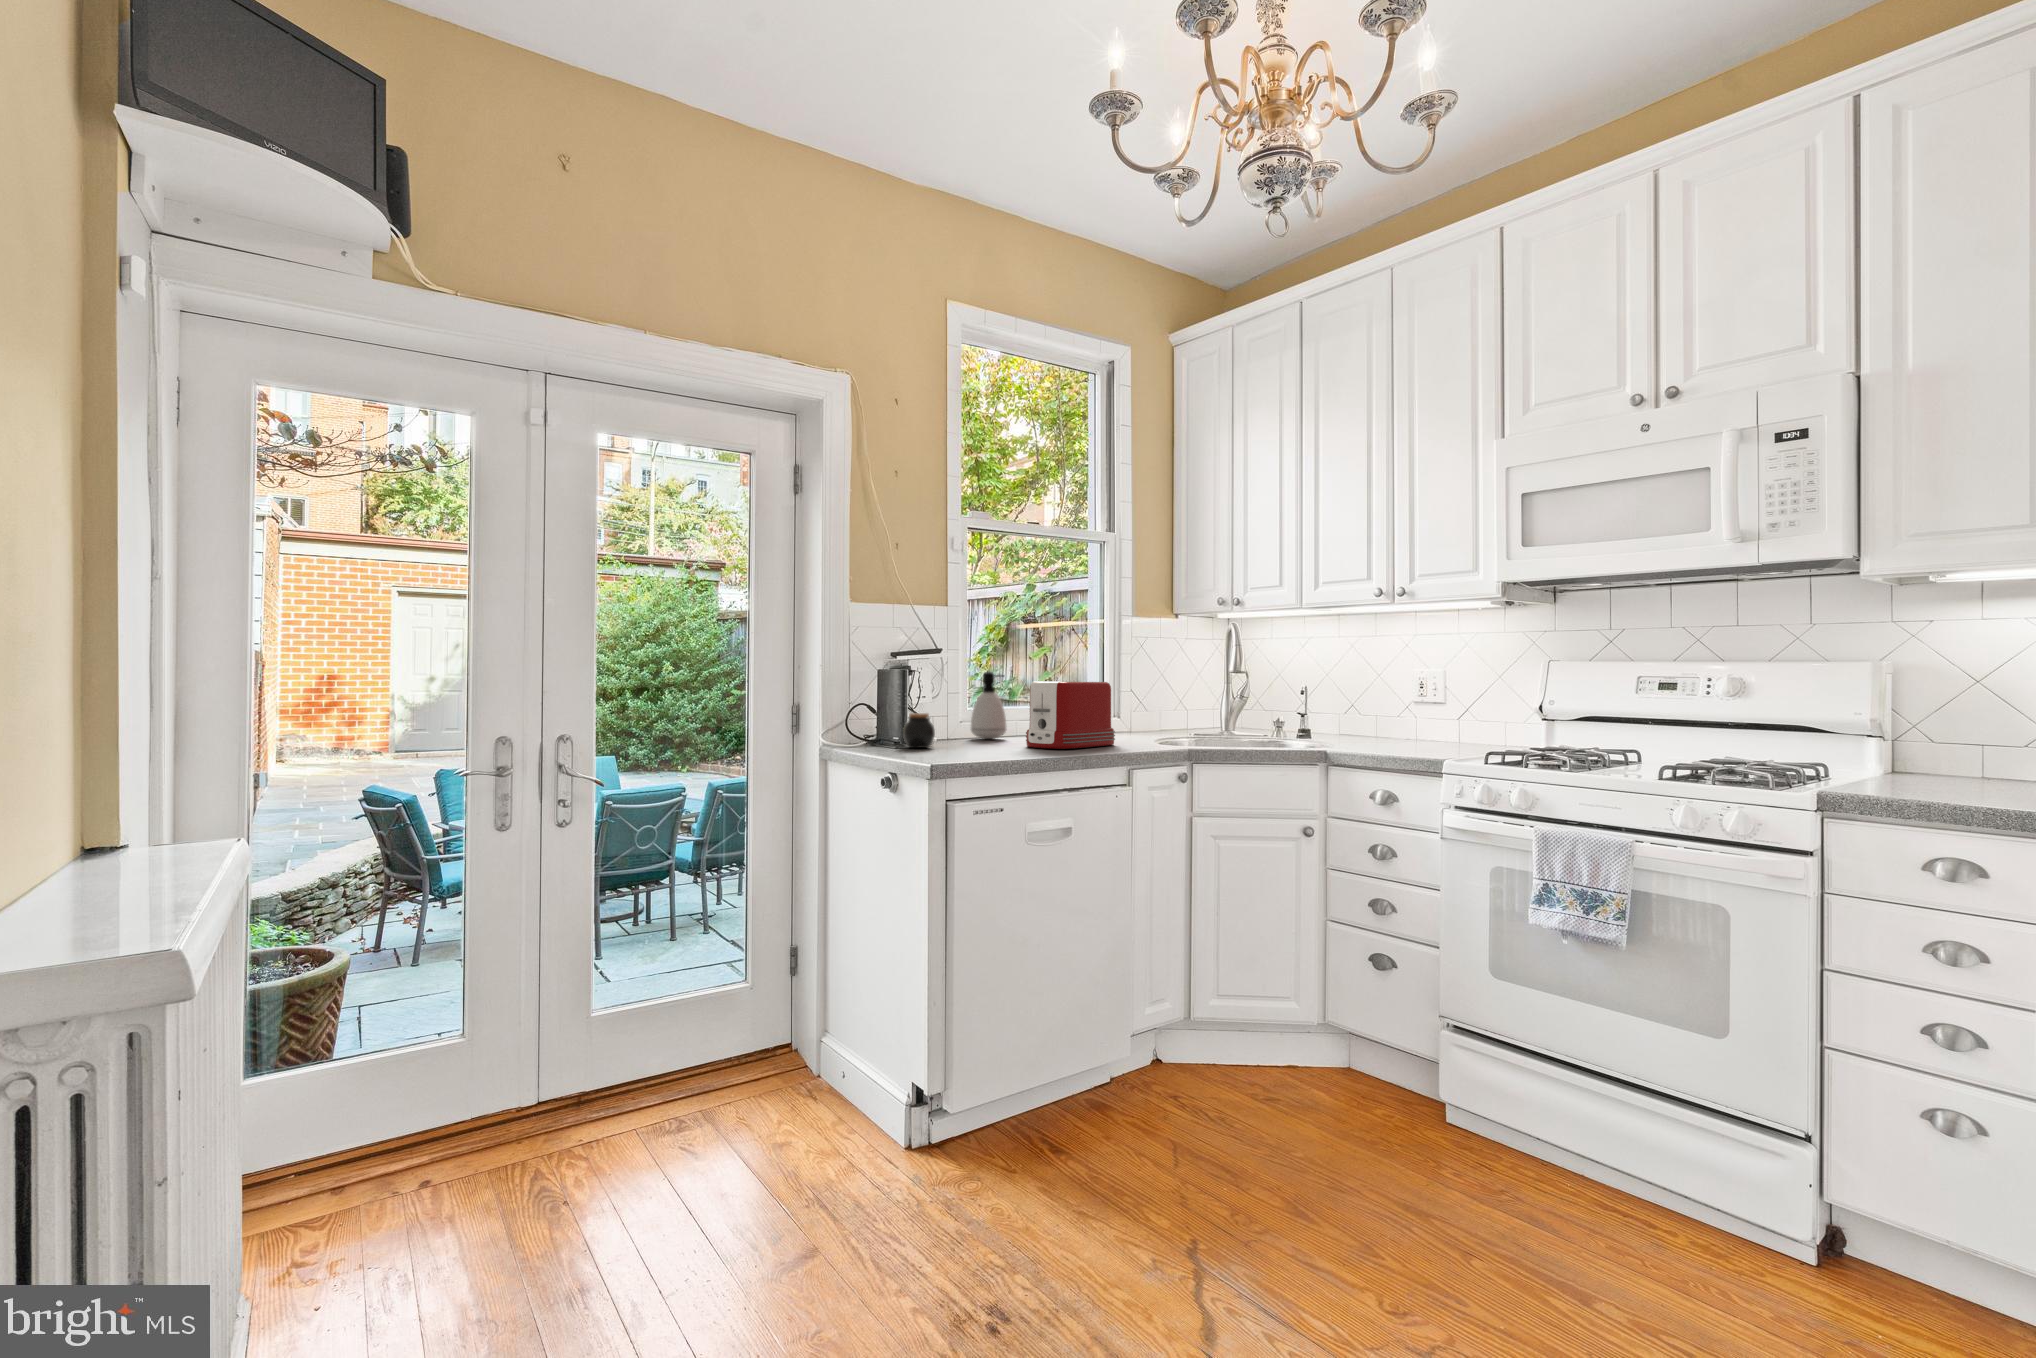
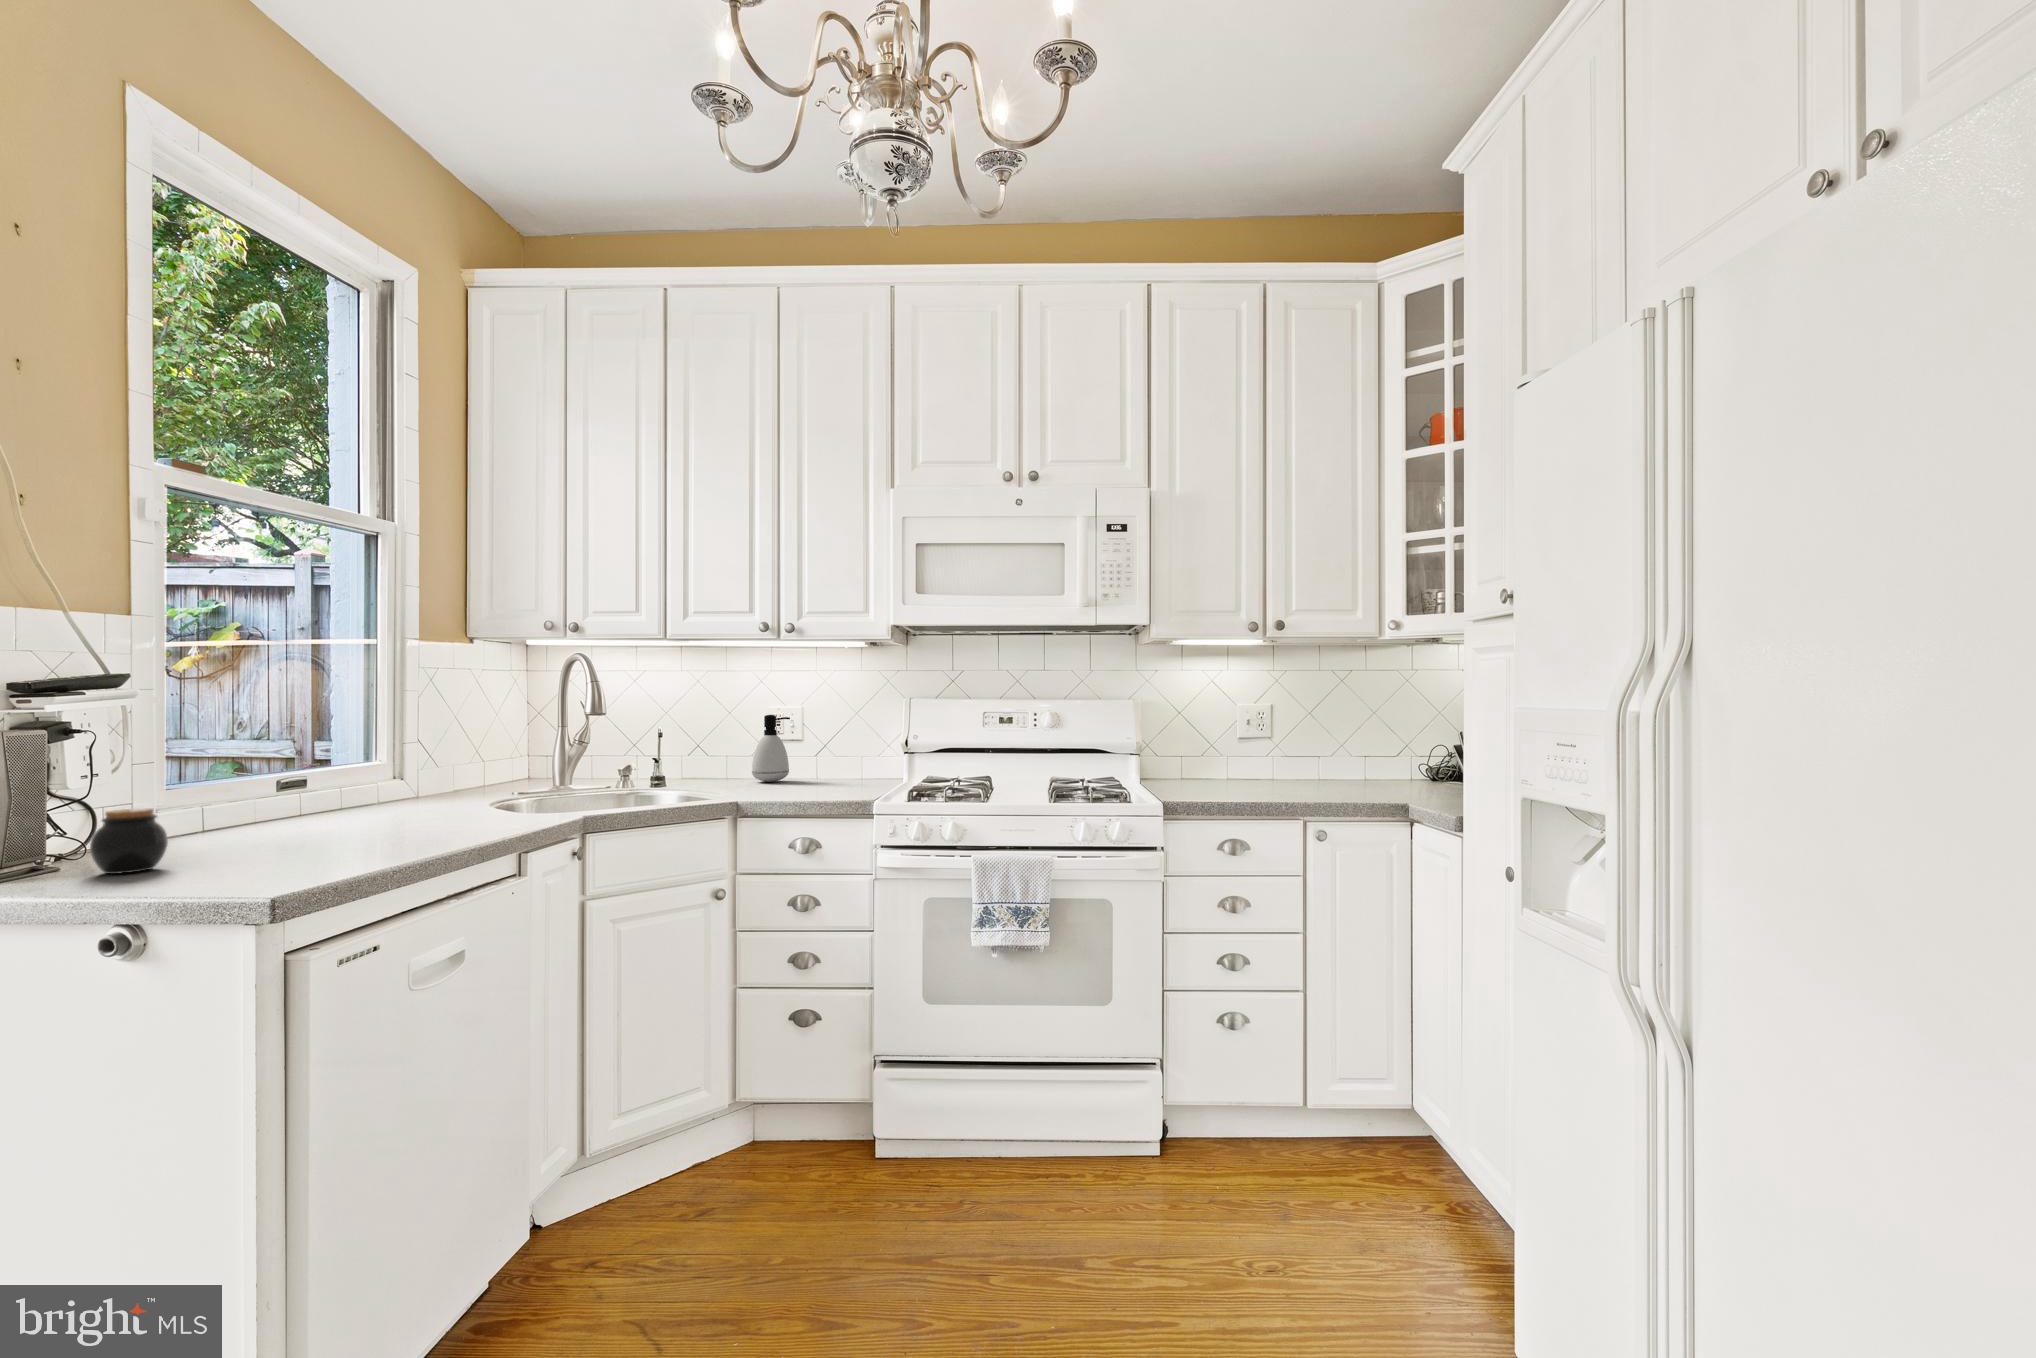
soap dispenser: present [971,672,1006,739] -> present [752,715,790,782]
toaster: present [1026,681,1115,749] -> none [340,736,478,842]

